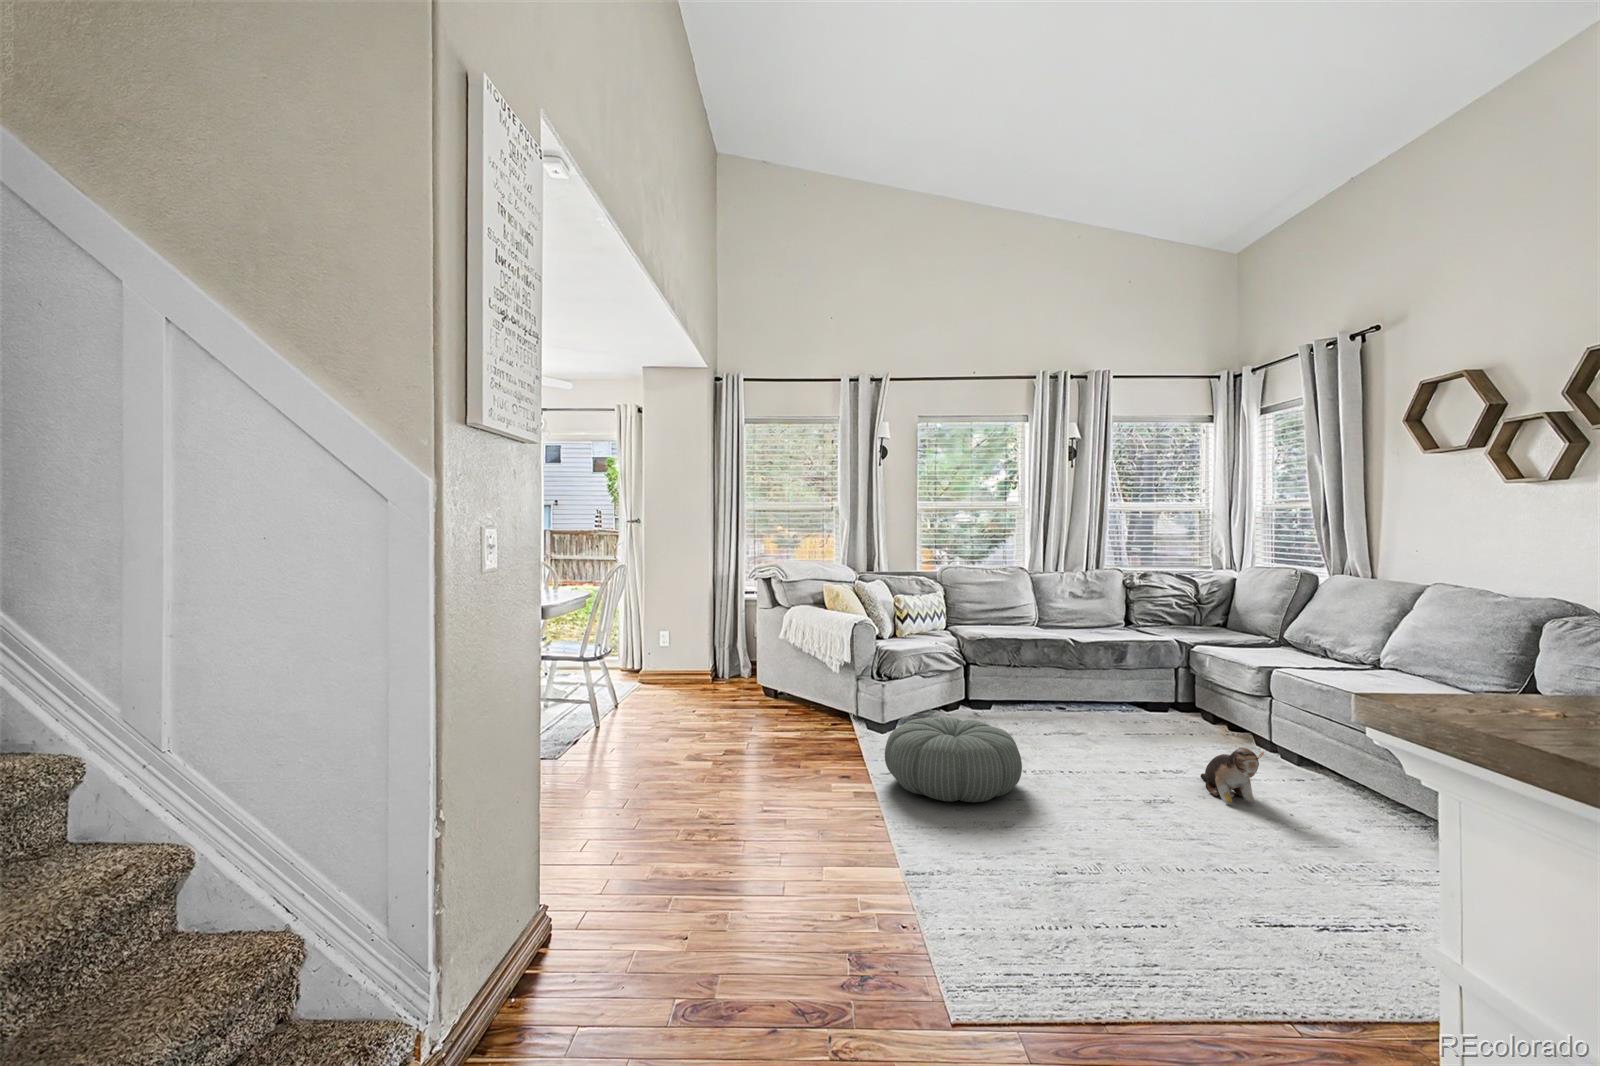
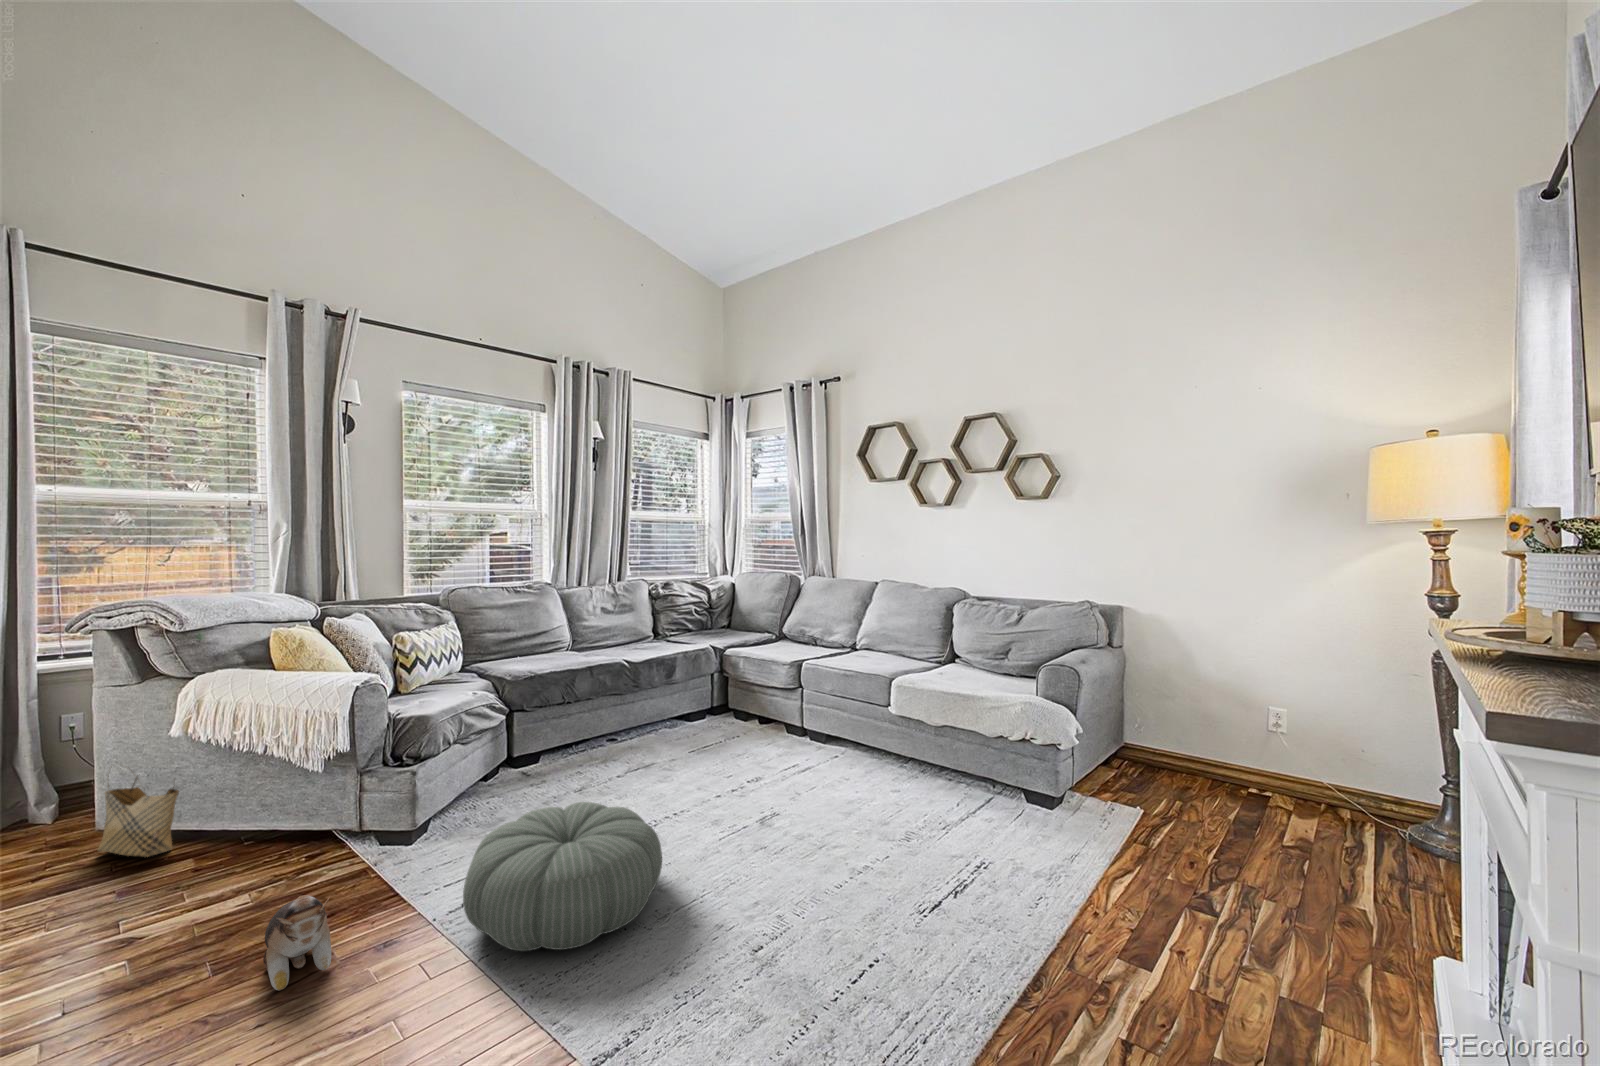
woven basket: none [747,650,778,707] -> present [98,766,179,857]
plush toy: present [1201,747,1264,804] -> present [263,895,331,991]

